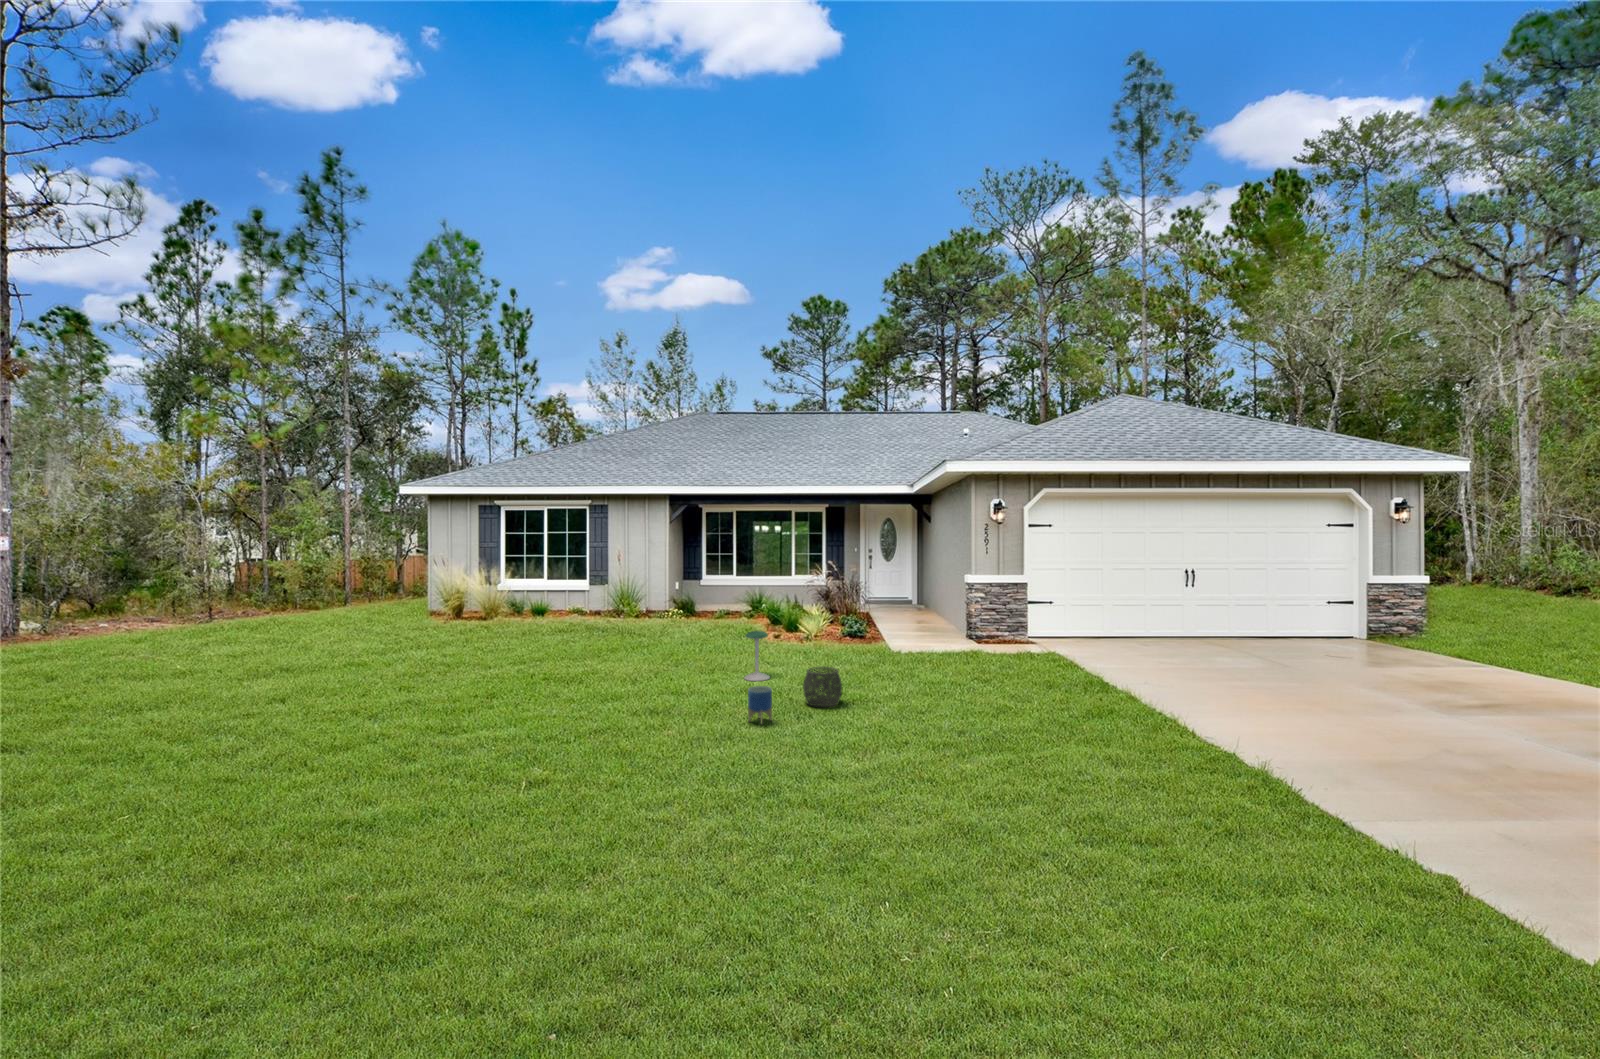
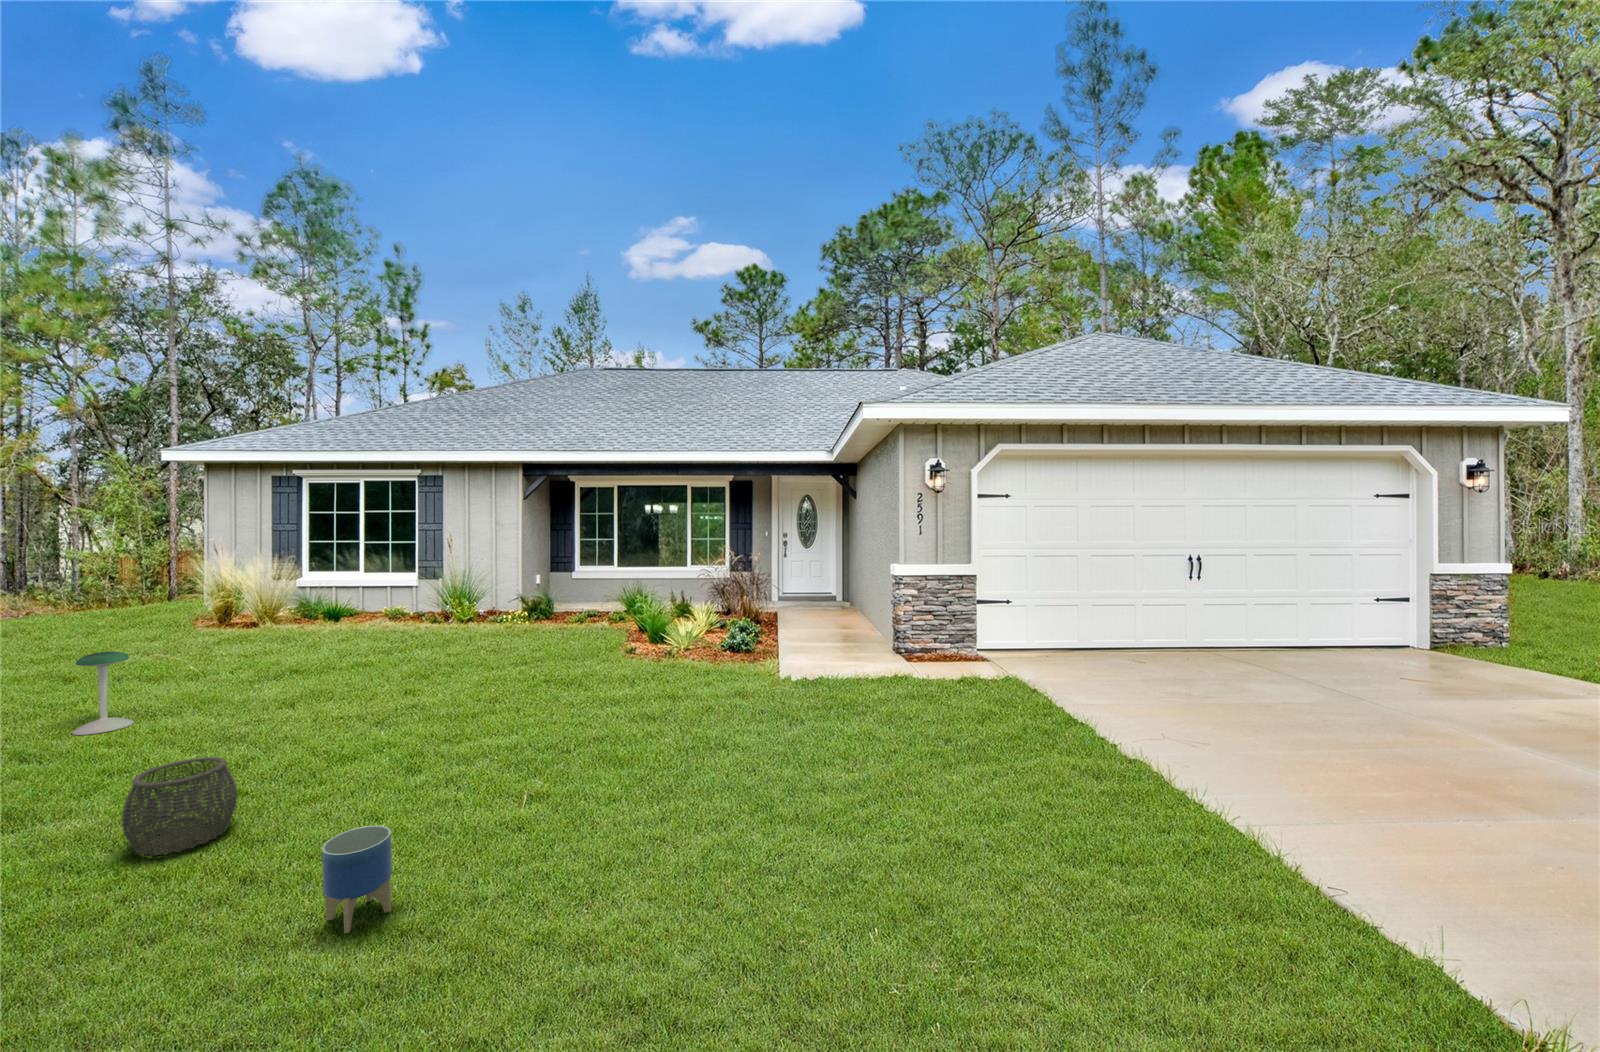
stool: present [744,631,770,681] -> present [72,651,135,735]
woven basket: present [803,667,842,707] -> present [121,757,238,856]

